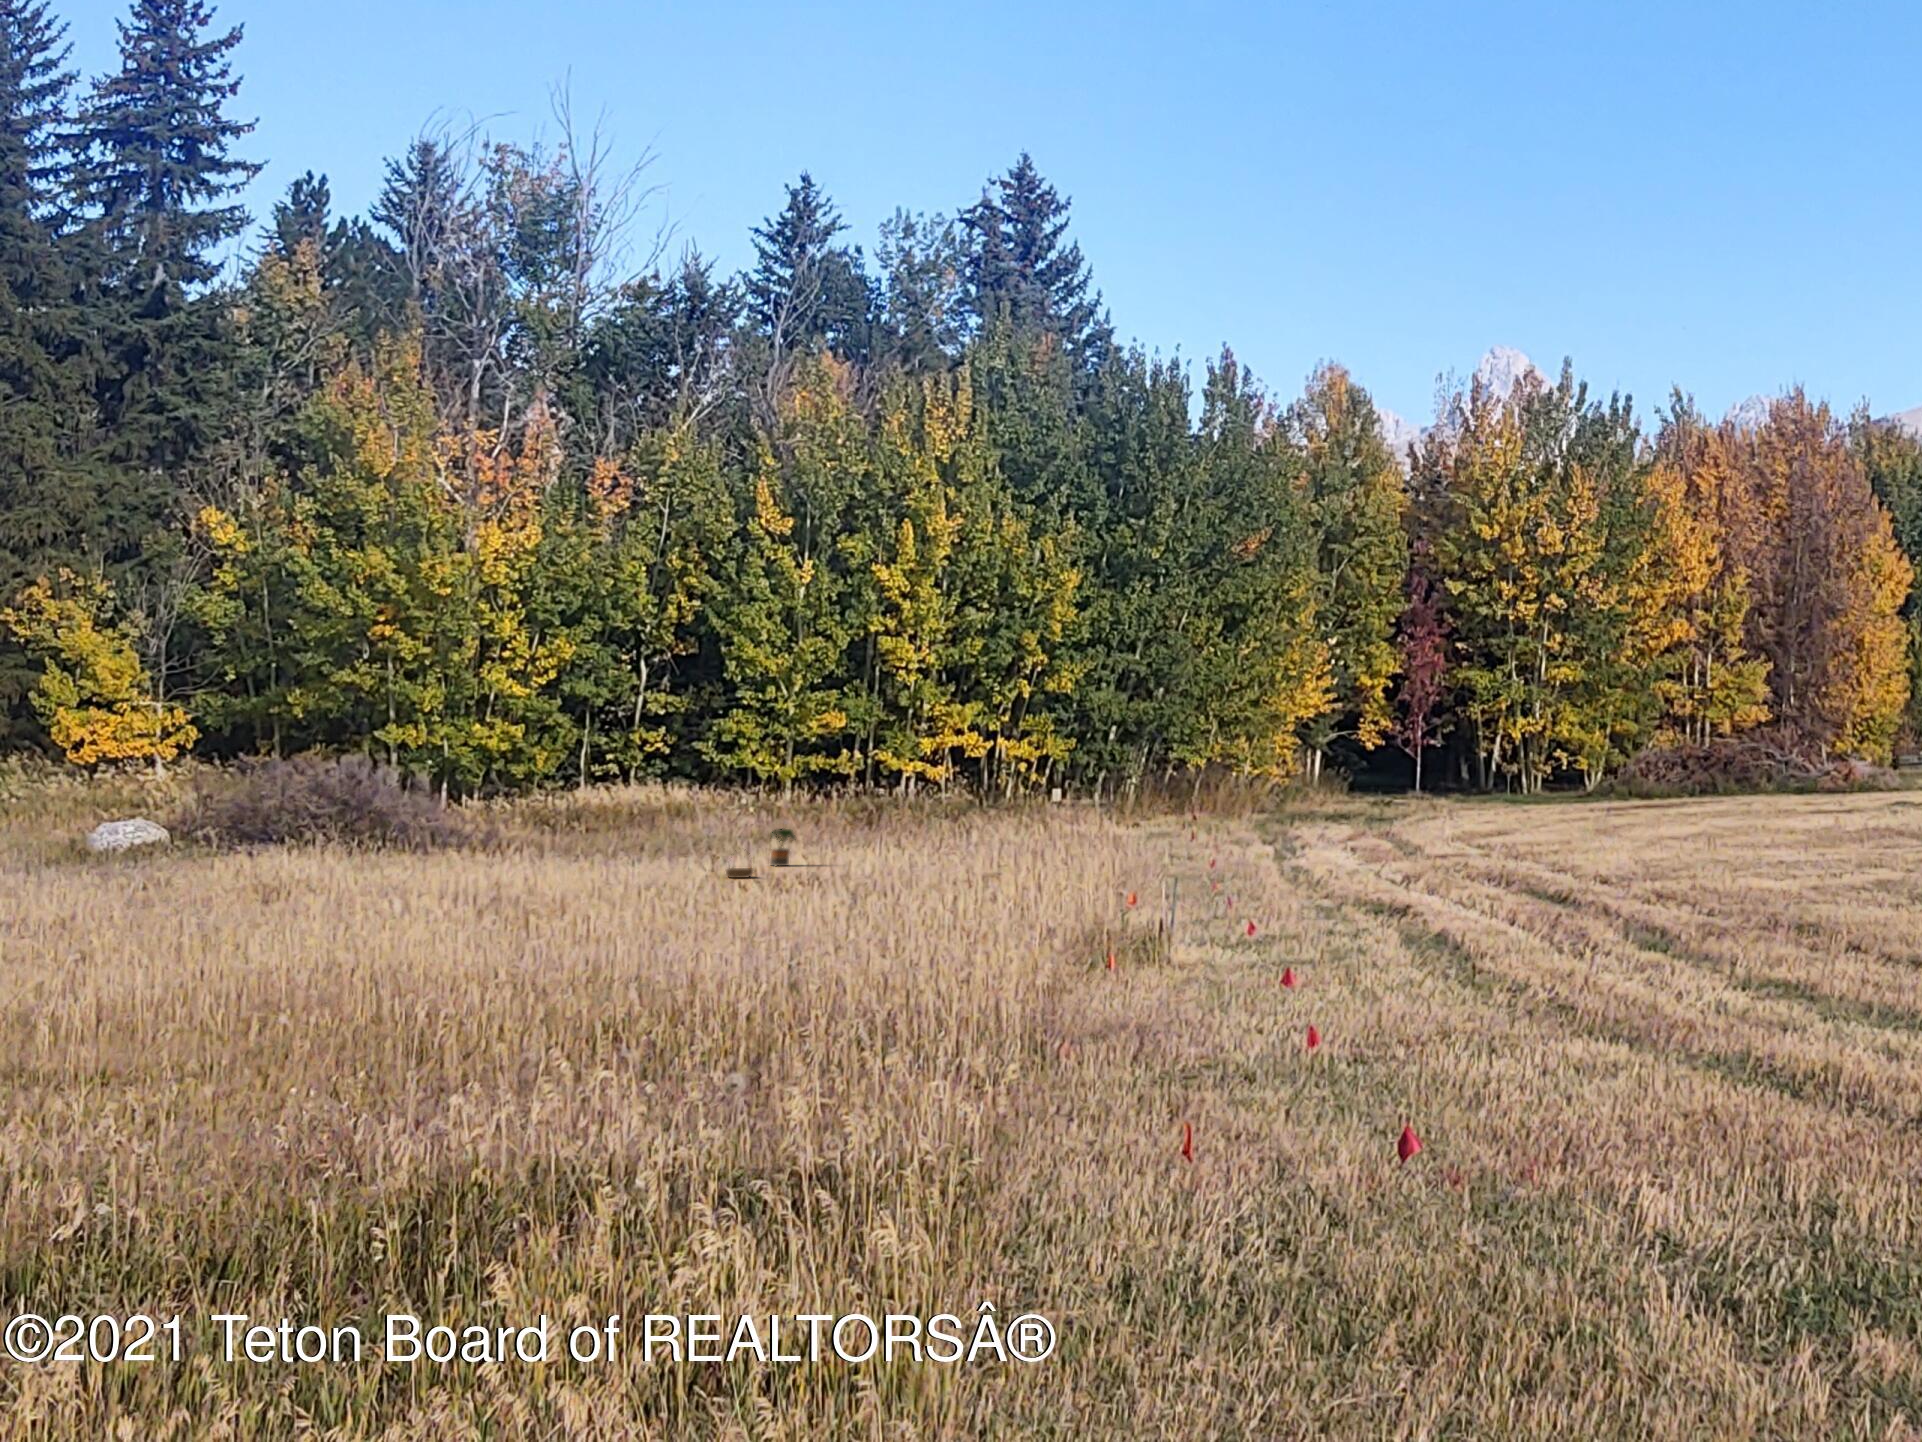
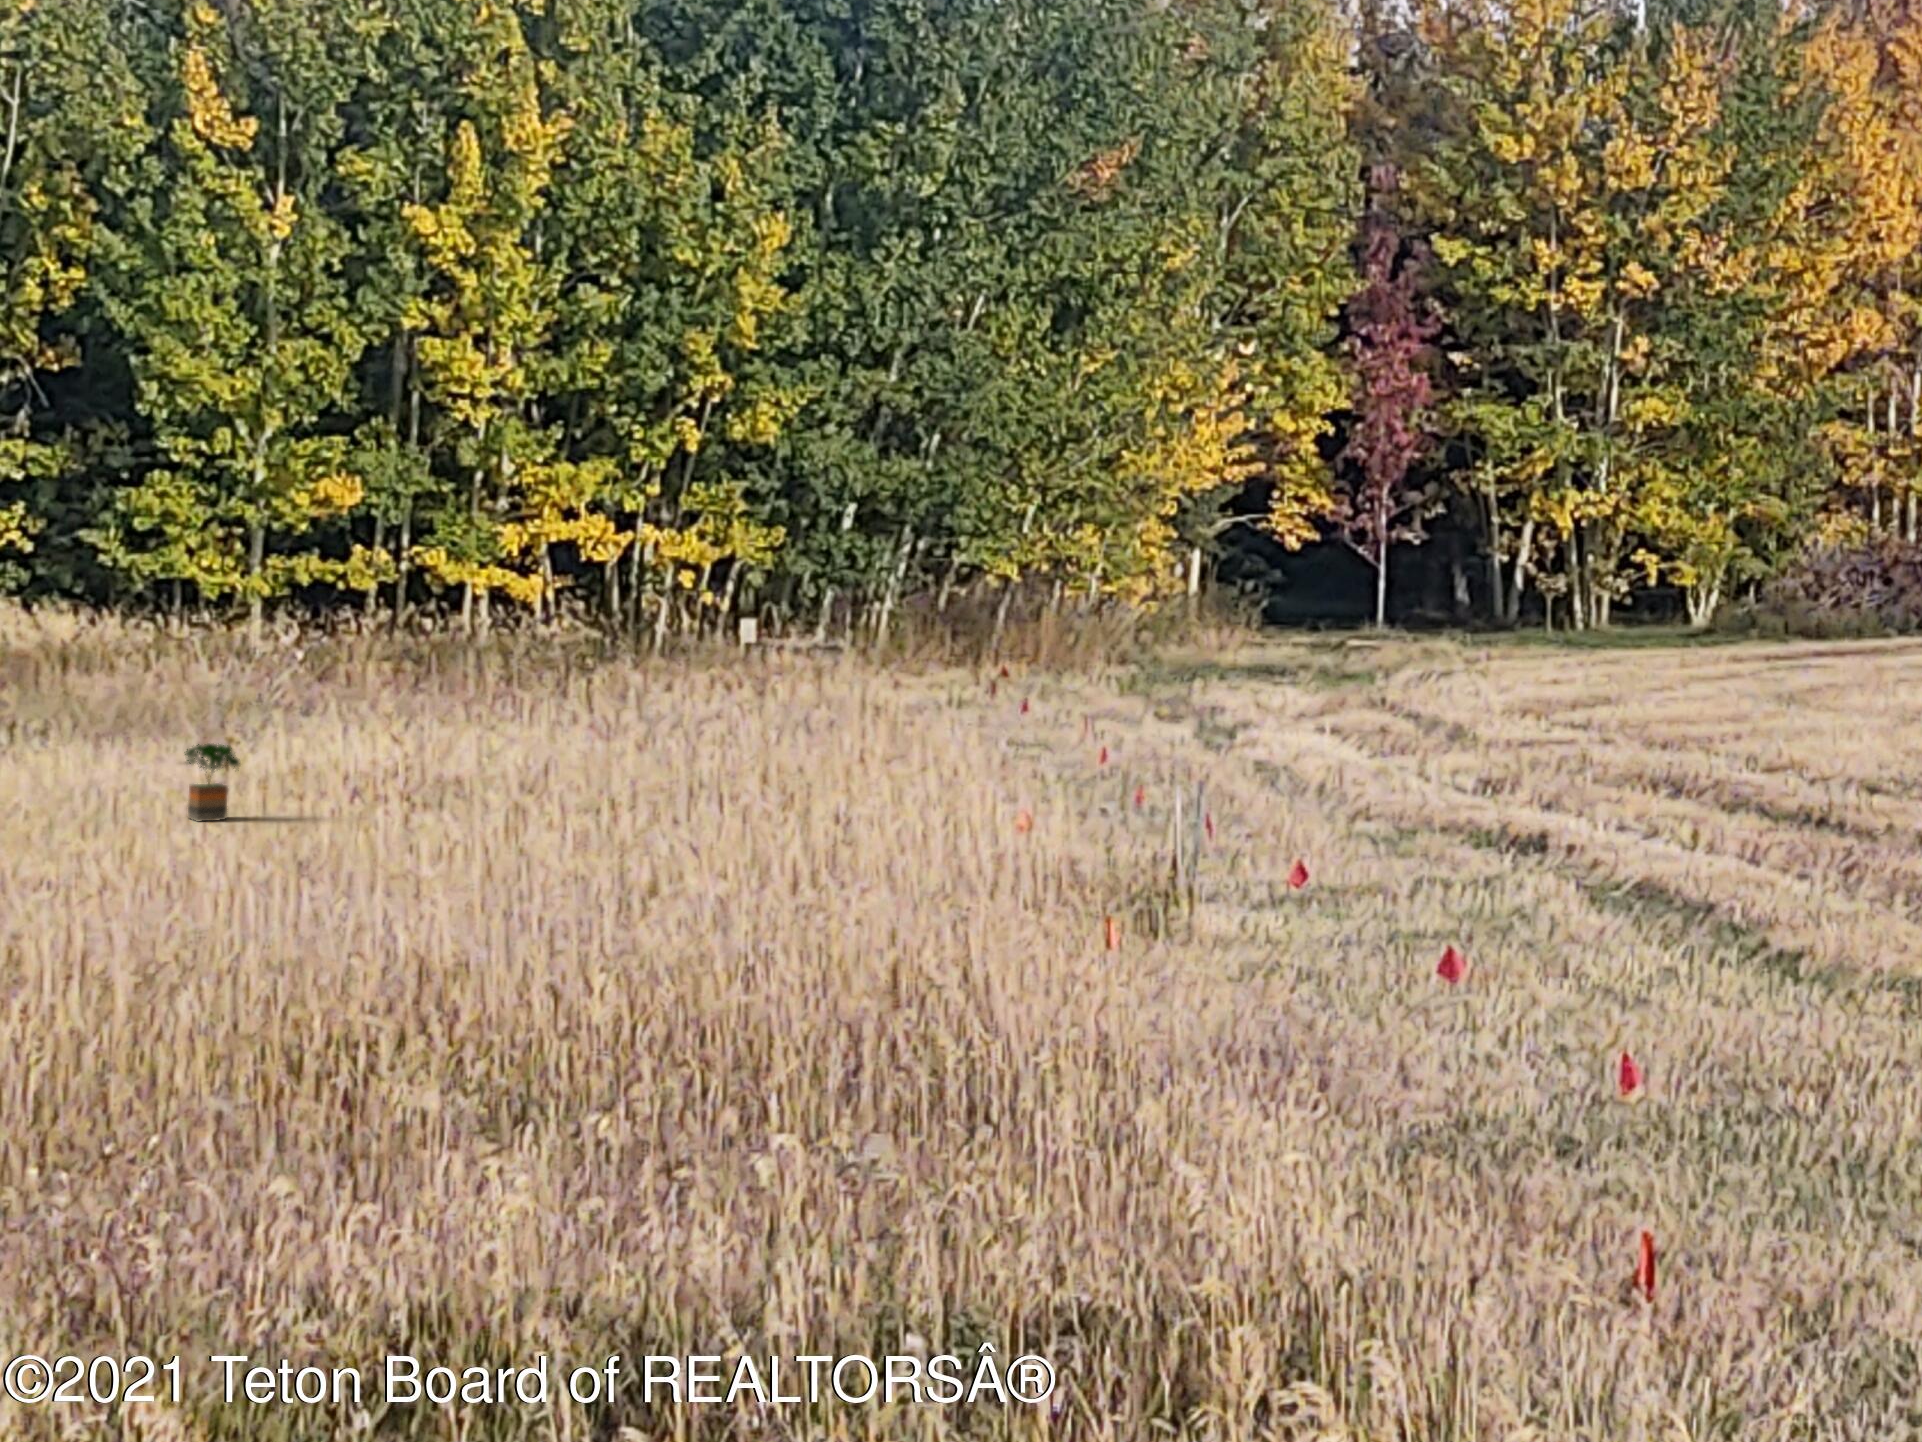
basket: present [726,849,753,878] -> none [81,797,144,859]

